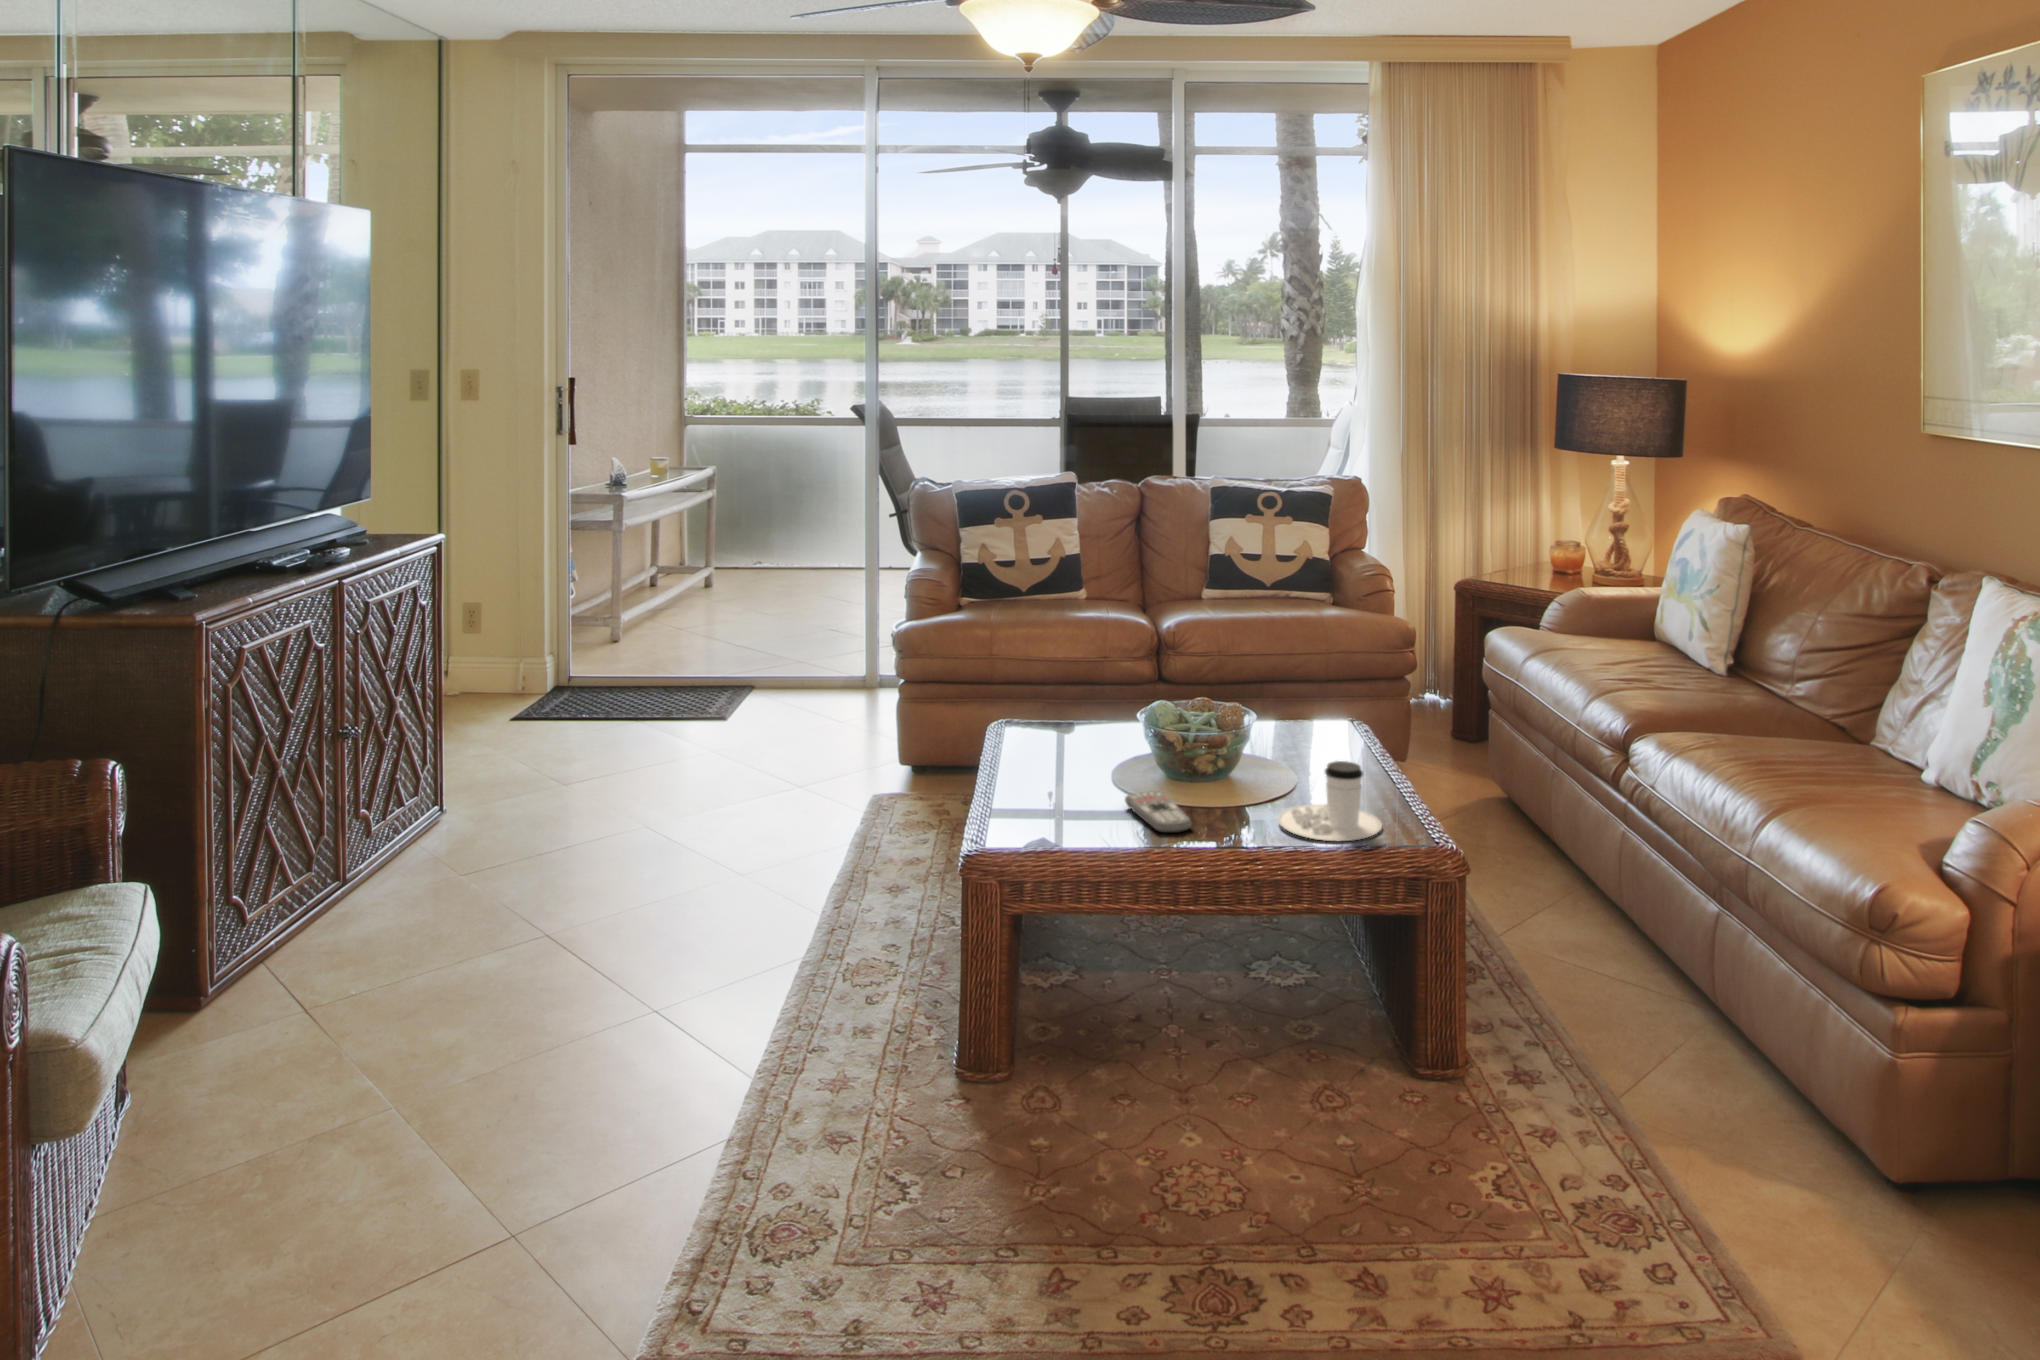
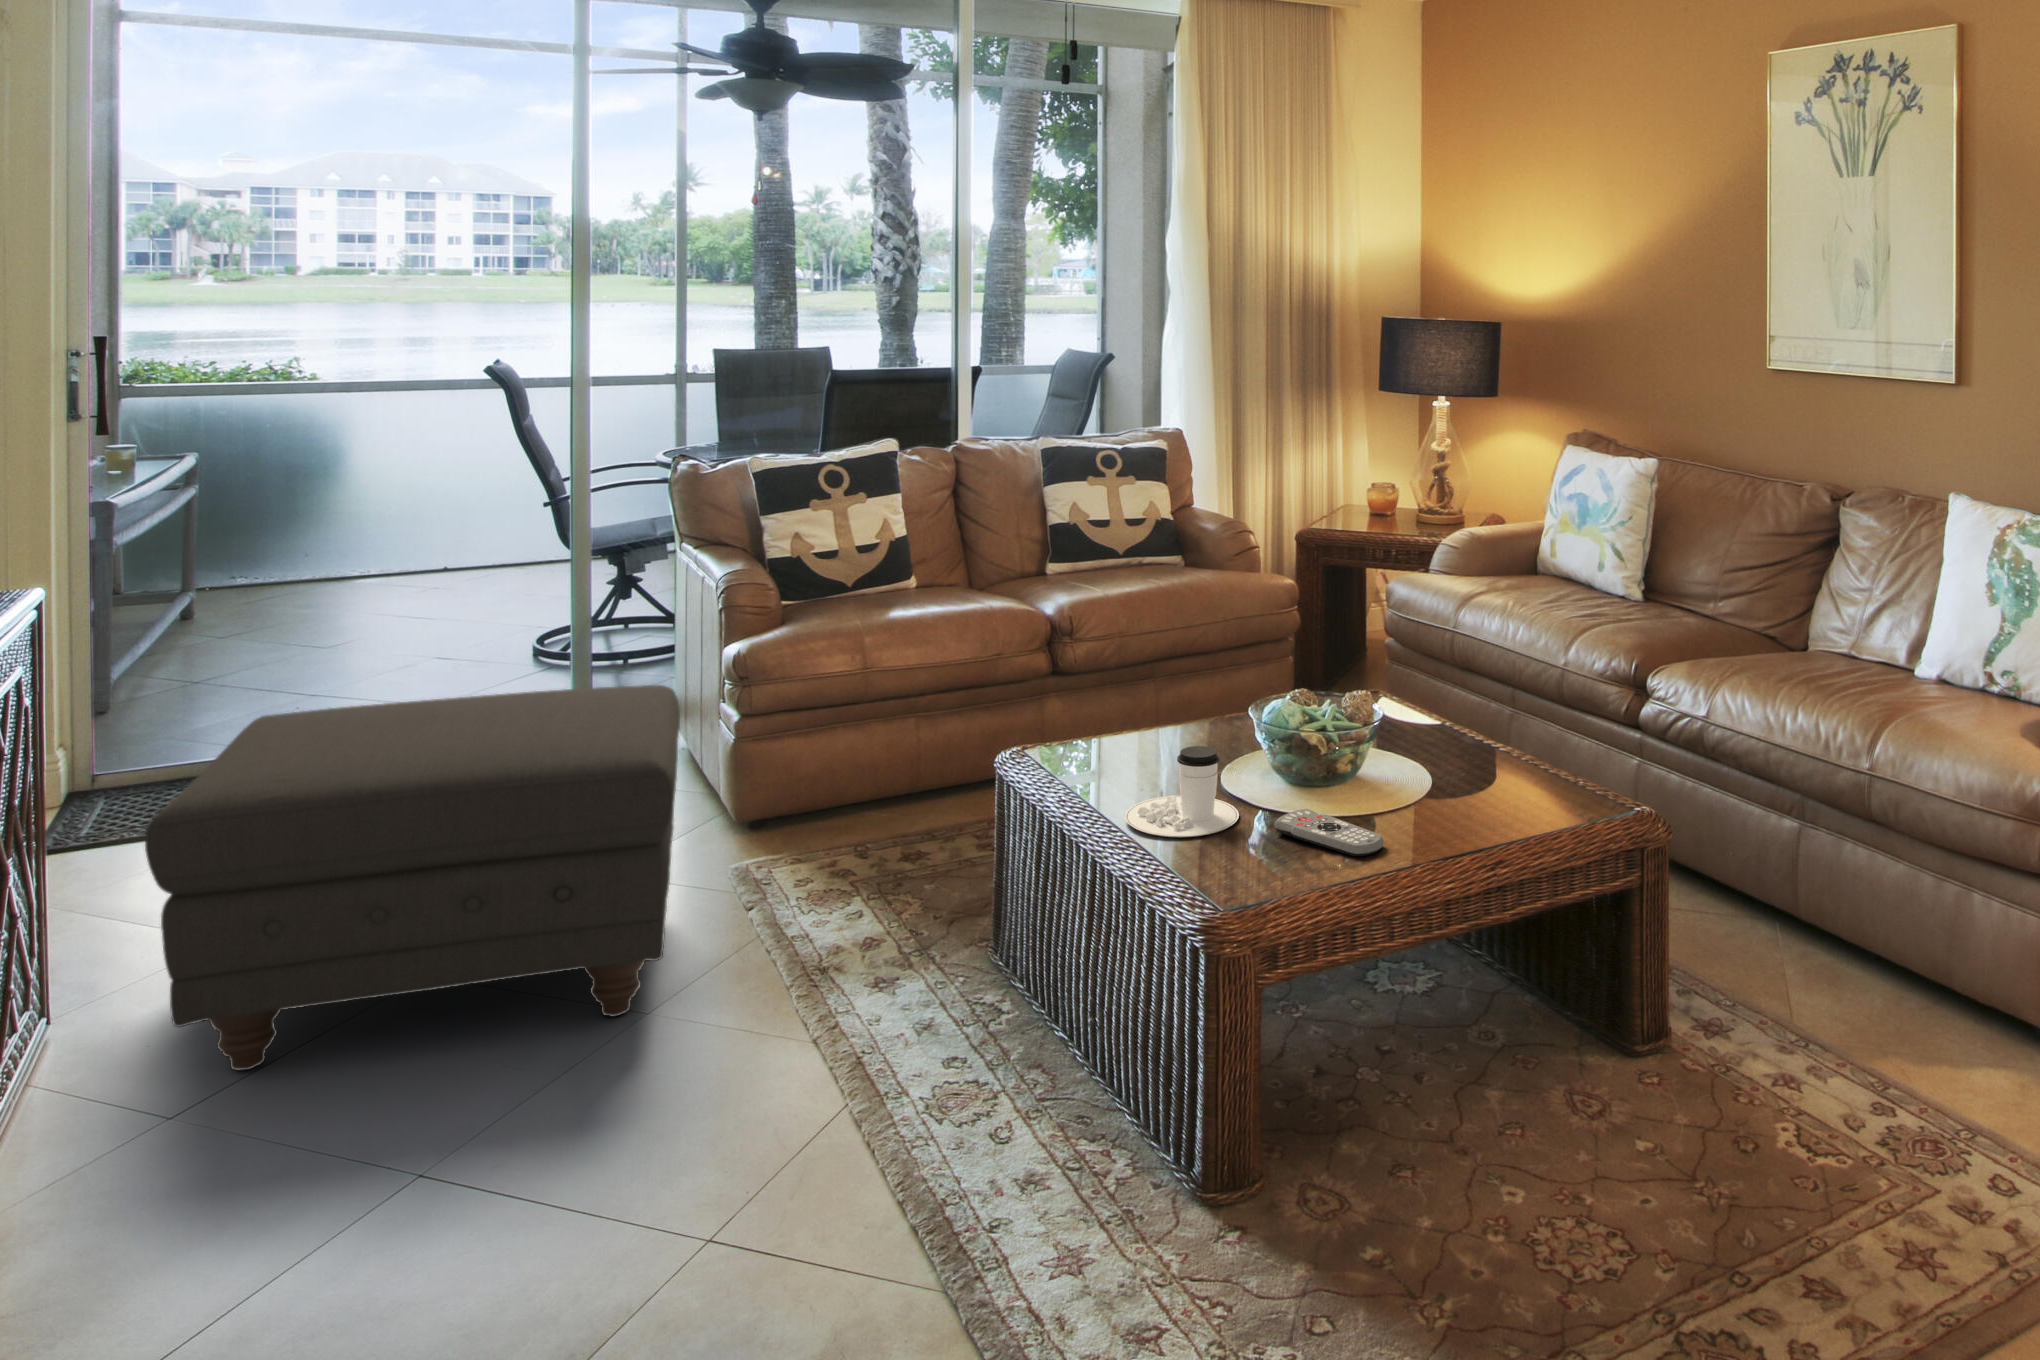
ottoman: none [477,632,836,865] -> present [145,685,680,1070]
coffee cup: present [1278,761,1382,841] -> present [1125,746,1239,837]

